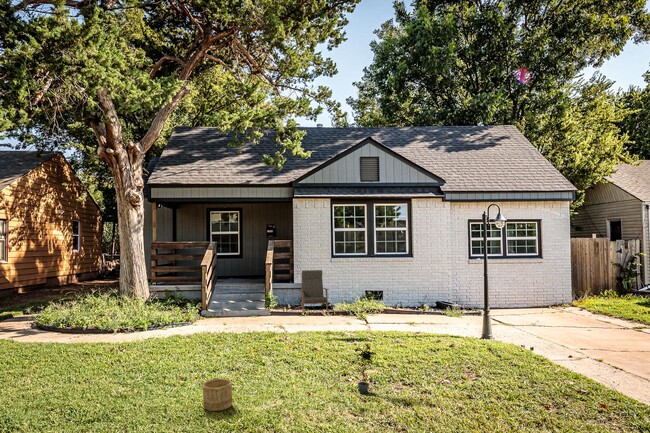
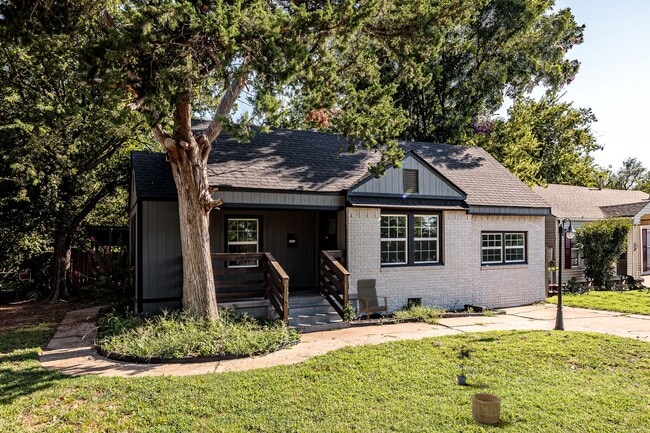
potted plant: present [354,346,376,394] -> present [452,345,477,385]
wooden bucket: present [202,378,232,411] -> present [471,393,501,424]

